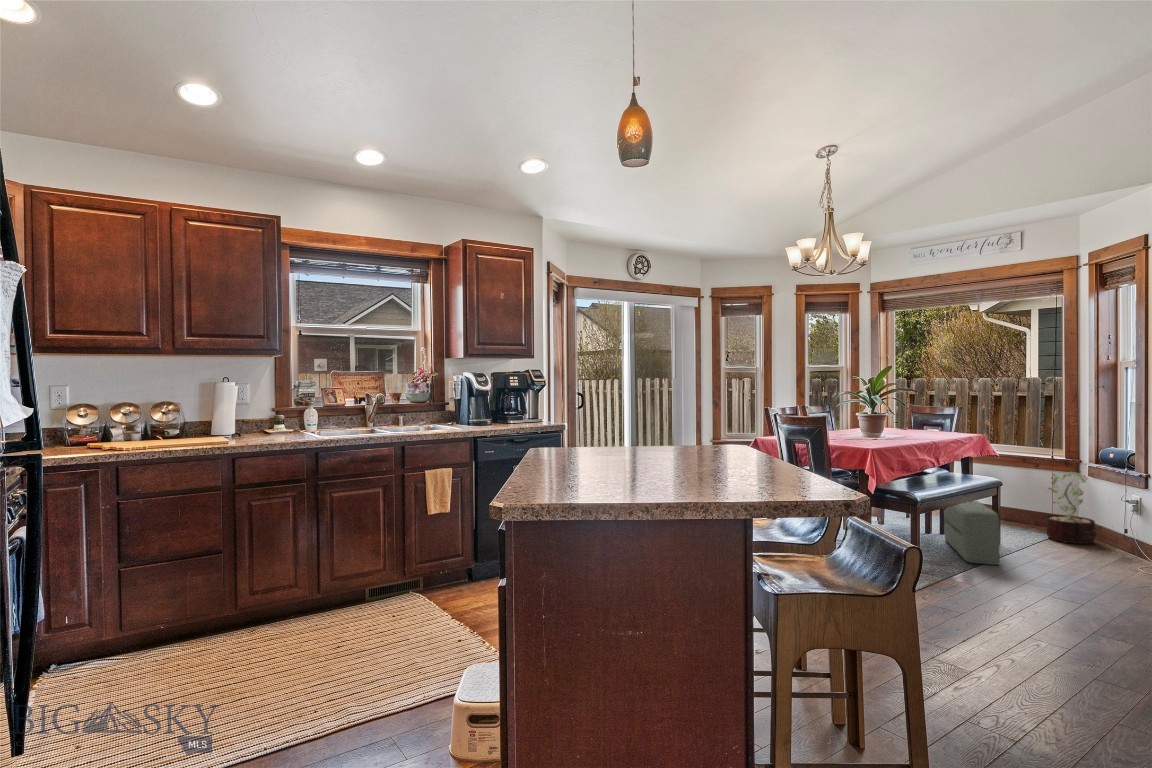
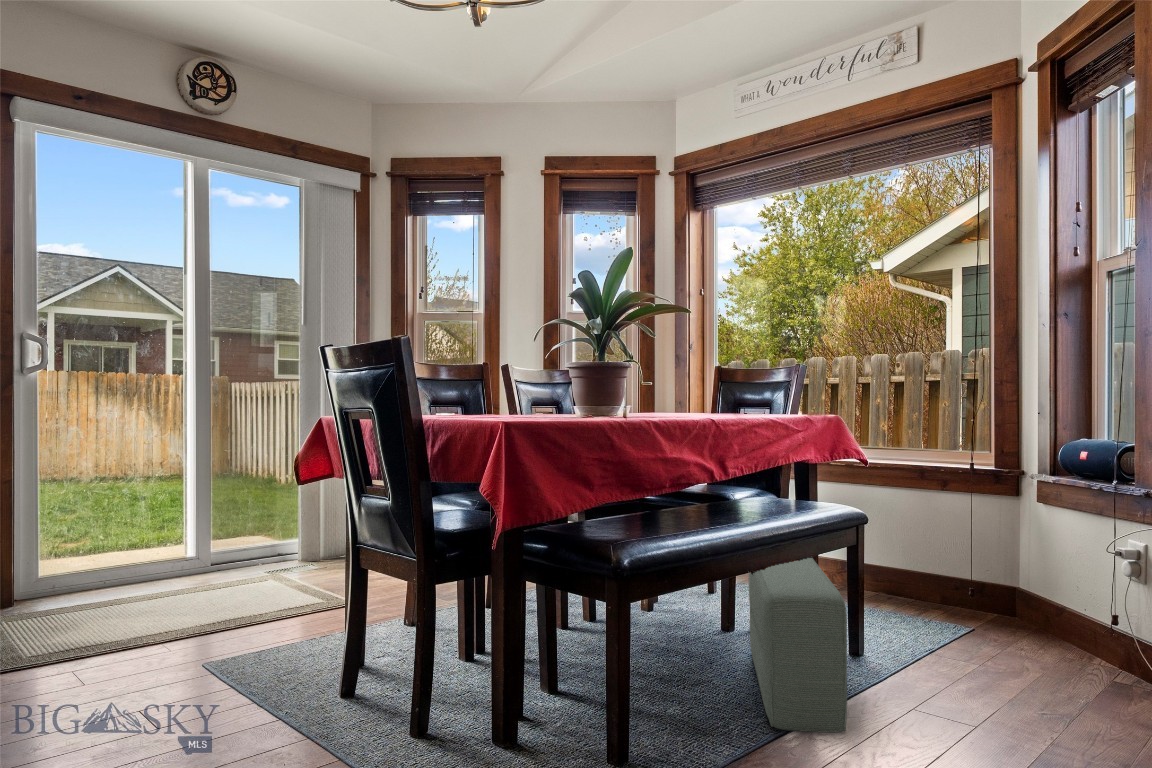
decorative plant: present [1046,472,1096,544] -> none [958,490,1056,649]

